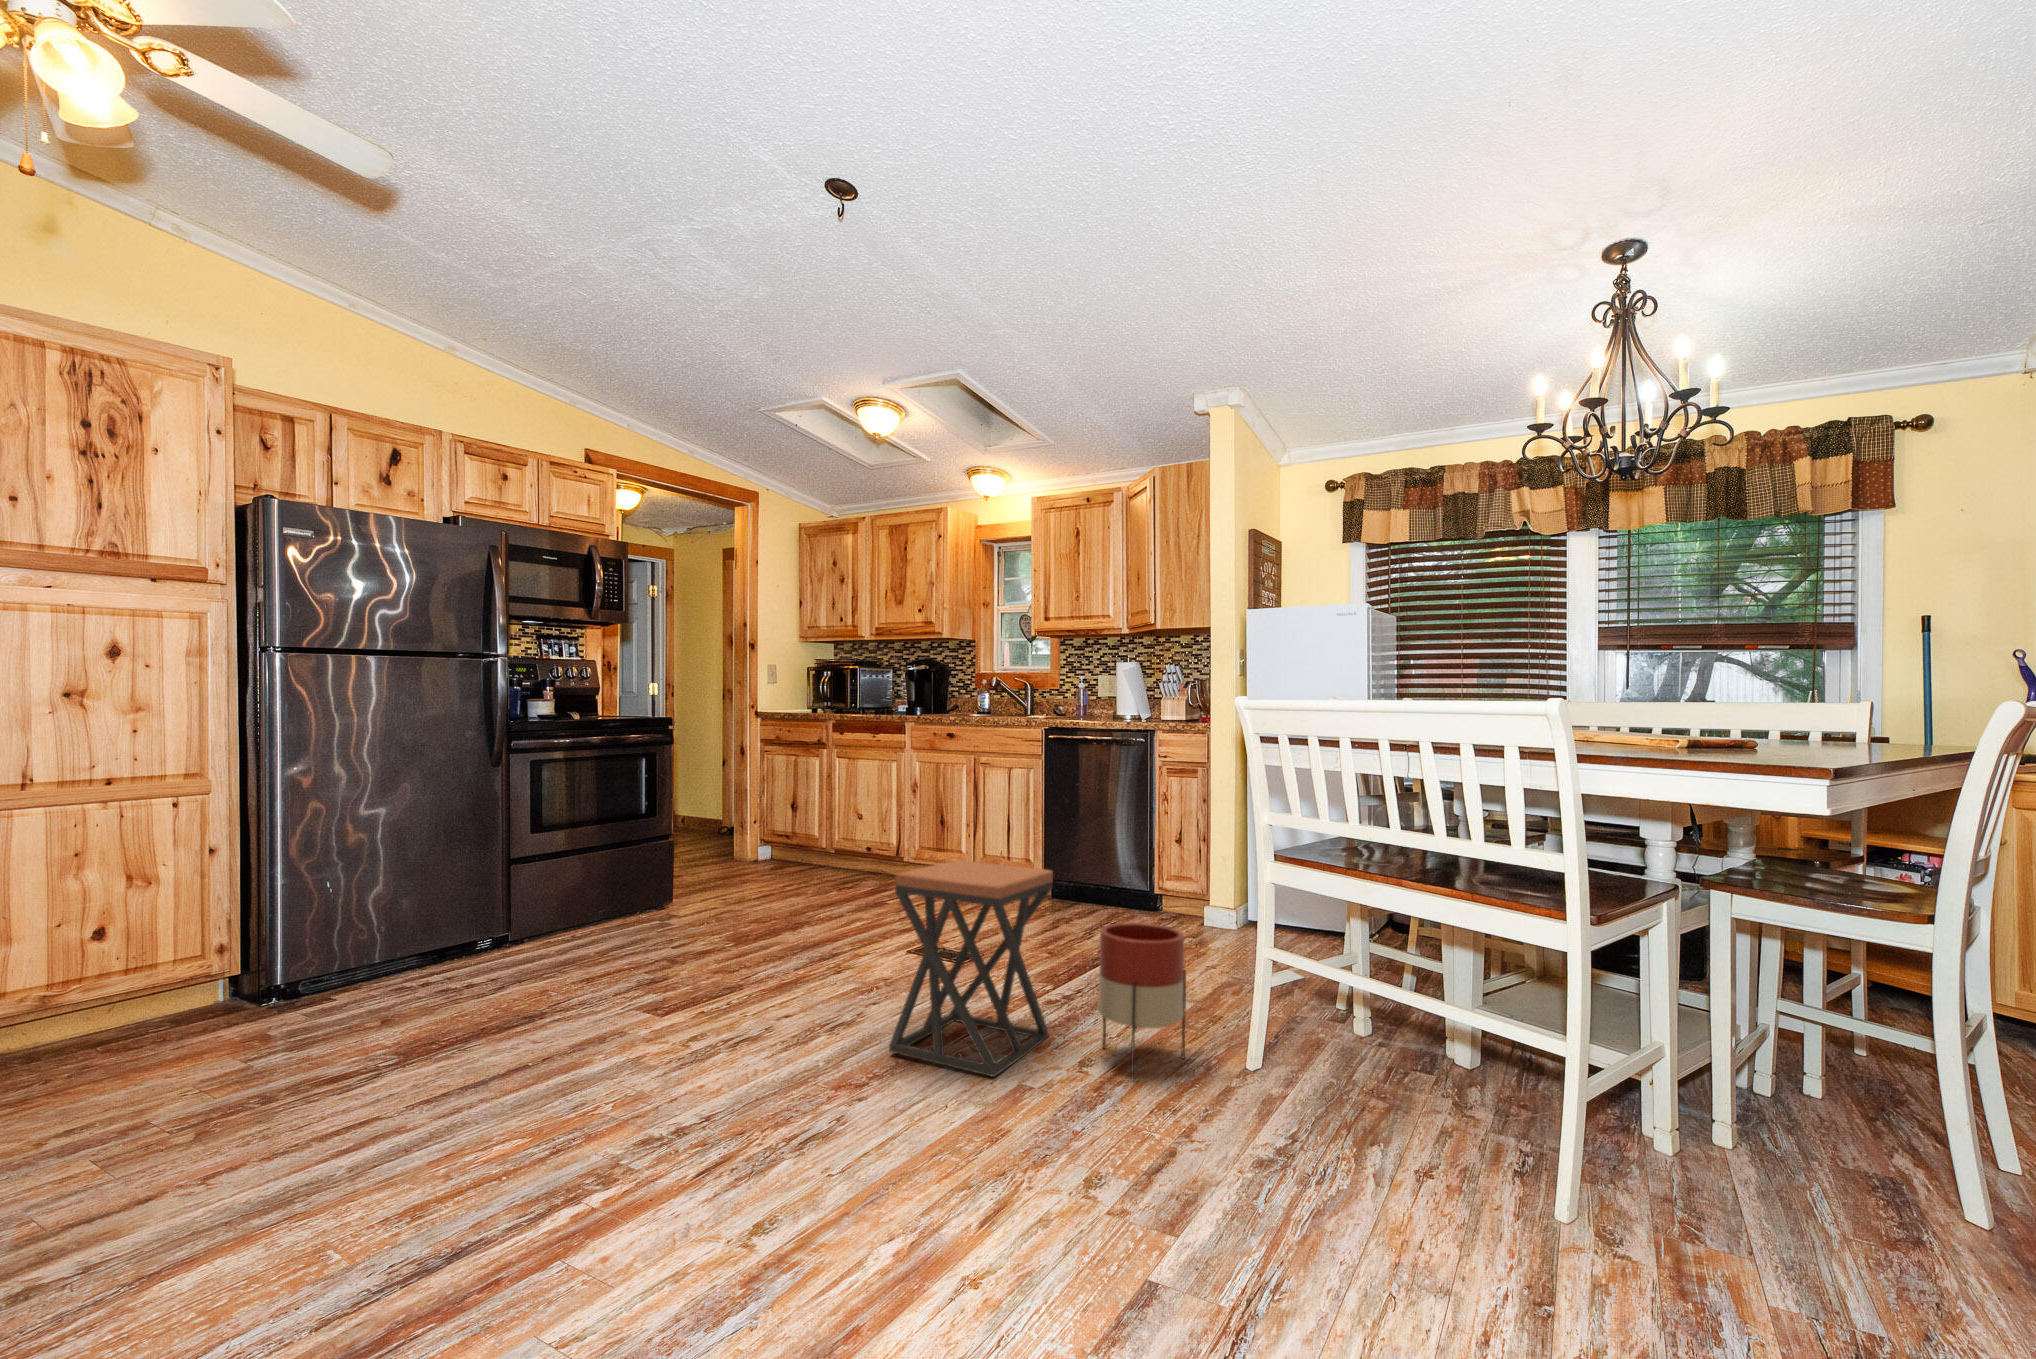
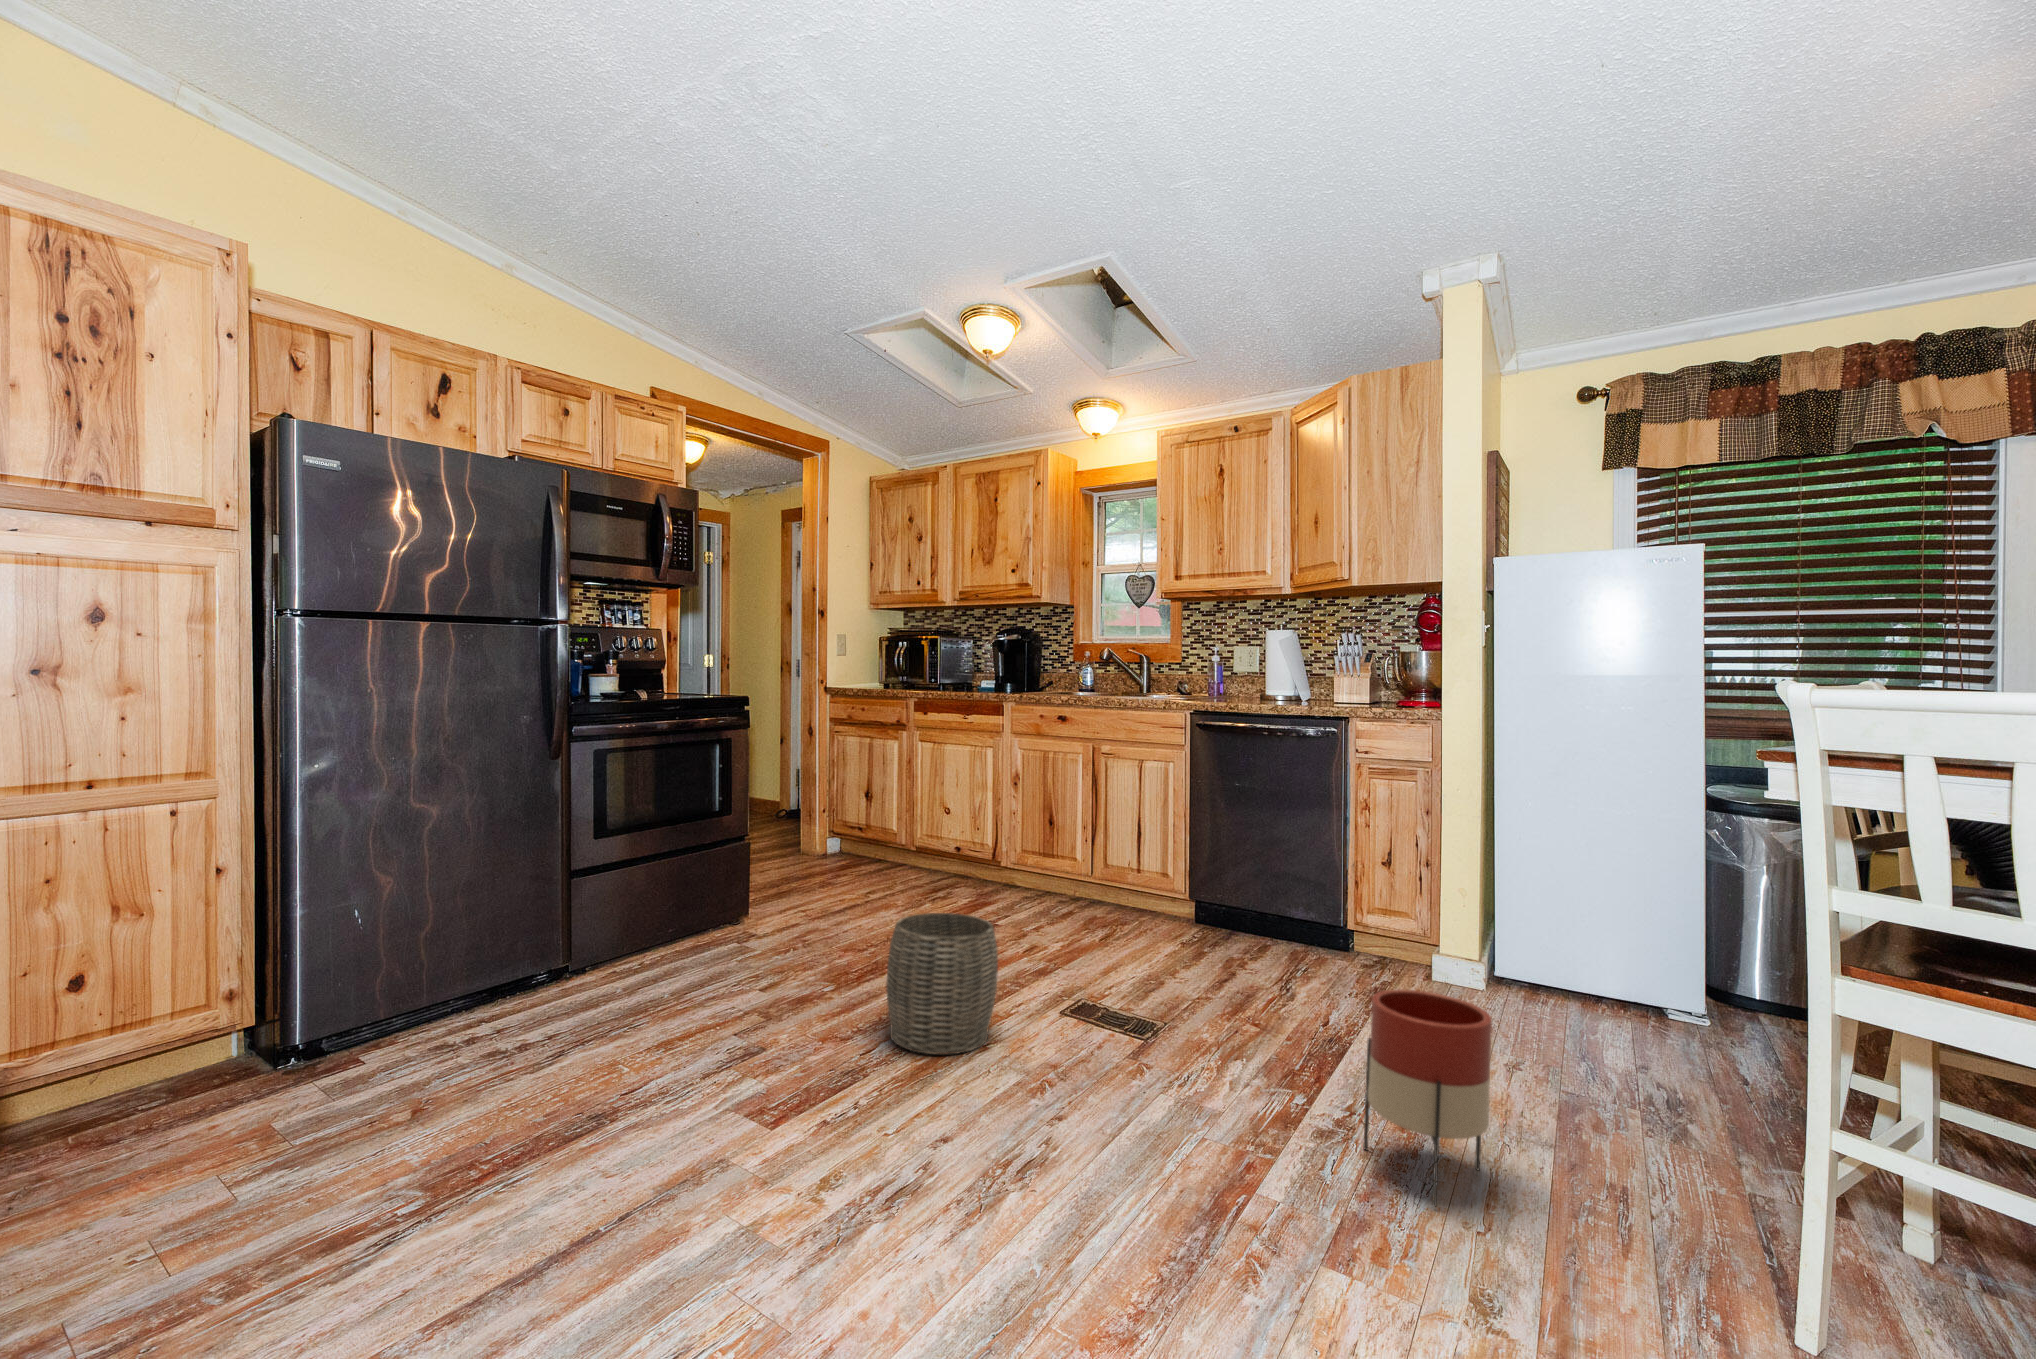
stool: present [889,860,1053,1077] -> none [1094,896,1292,1199]
woven basket: none [756,887,849,997] -> present [886,913,998,1055]

